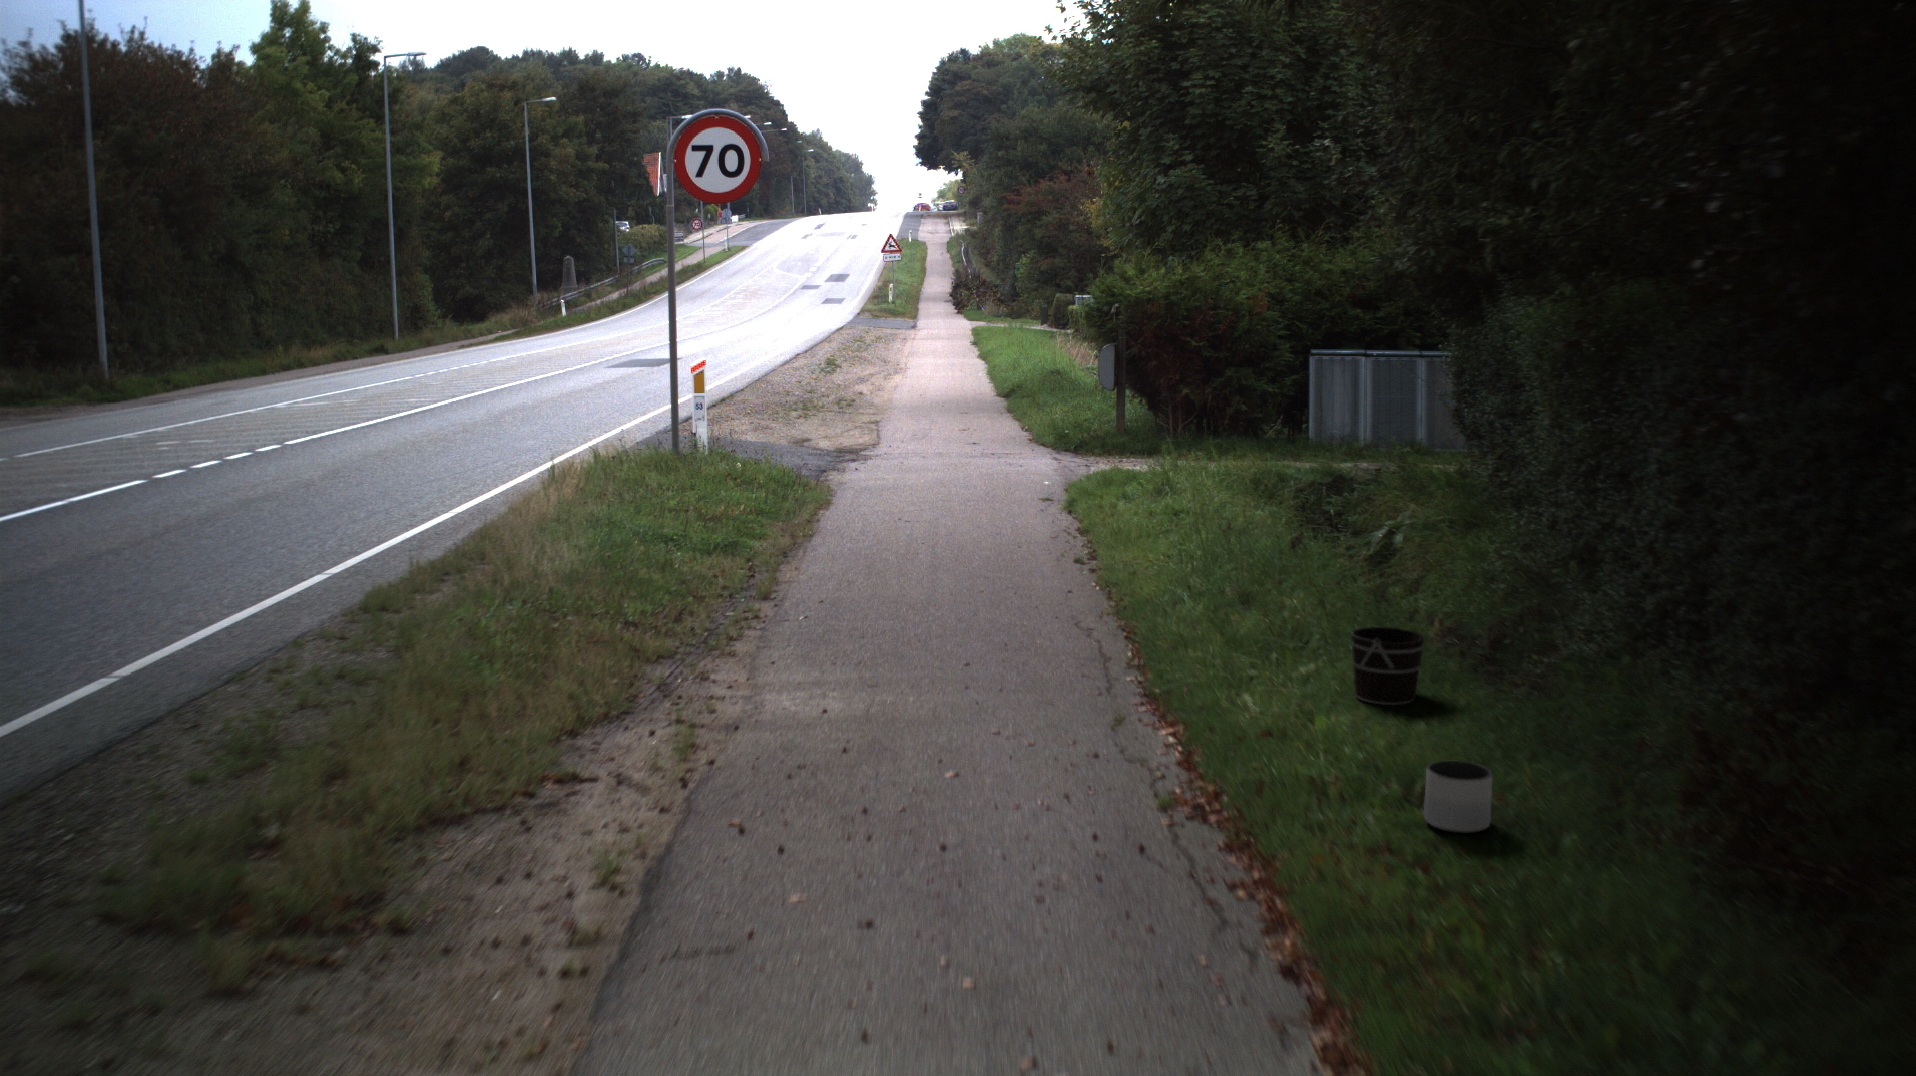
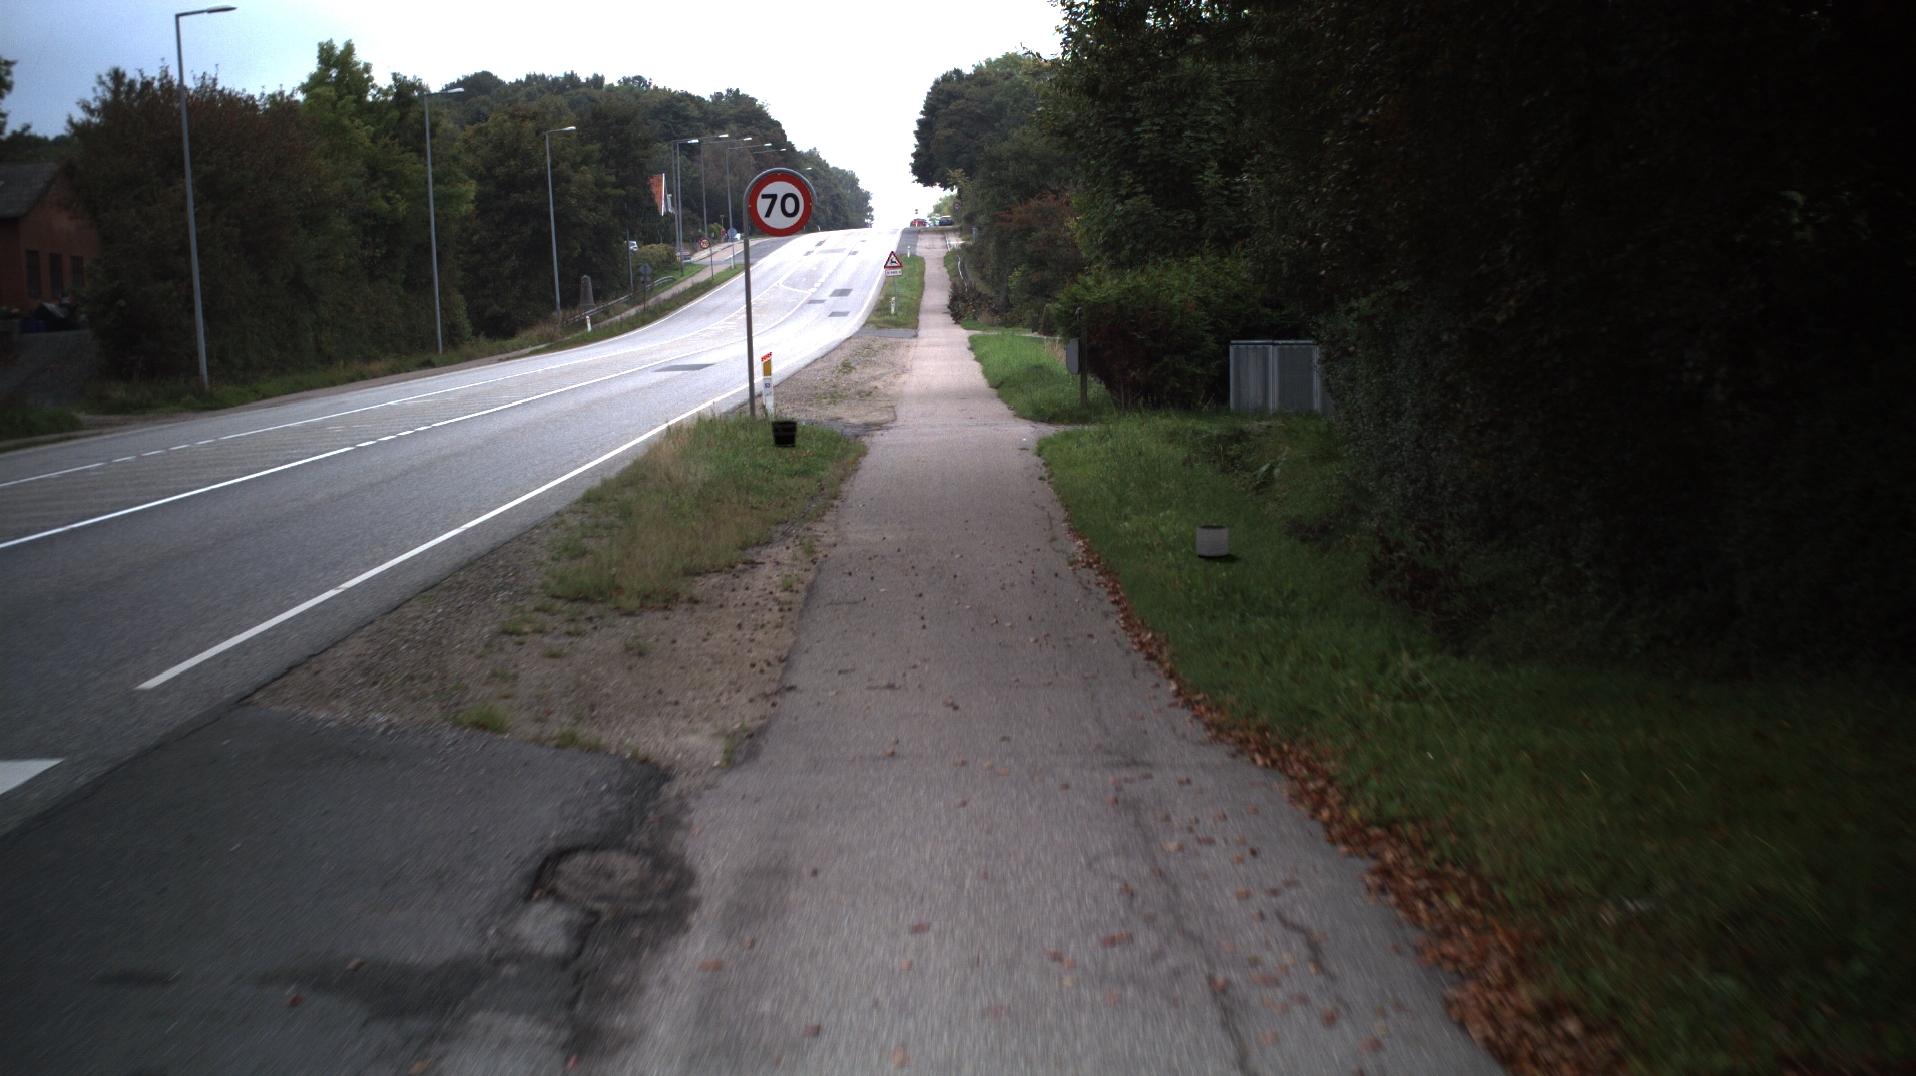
bucket: present [1351,626,1424,705] -> present [771,420,797,447]

